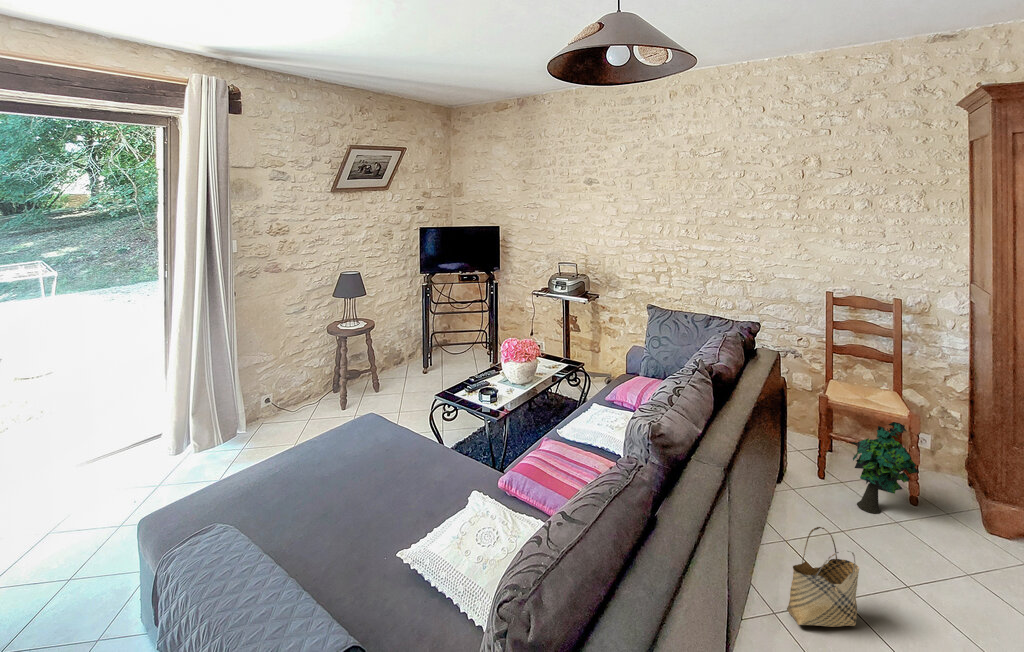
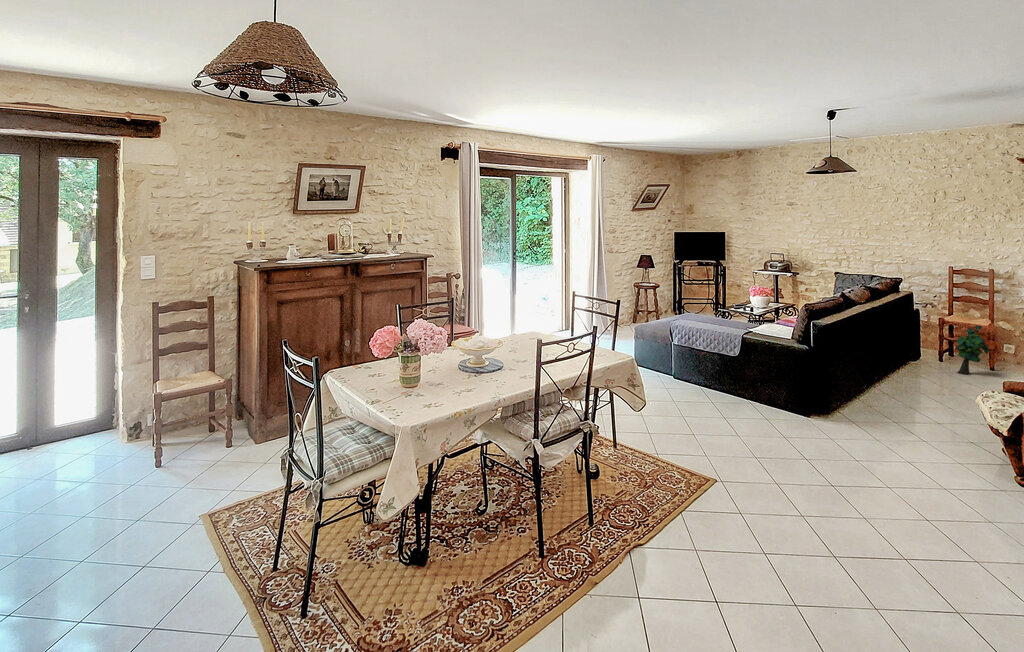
woven basket: present [787,527,859,627] -> none [905,351,939,391]

